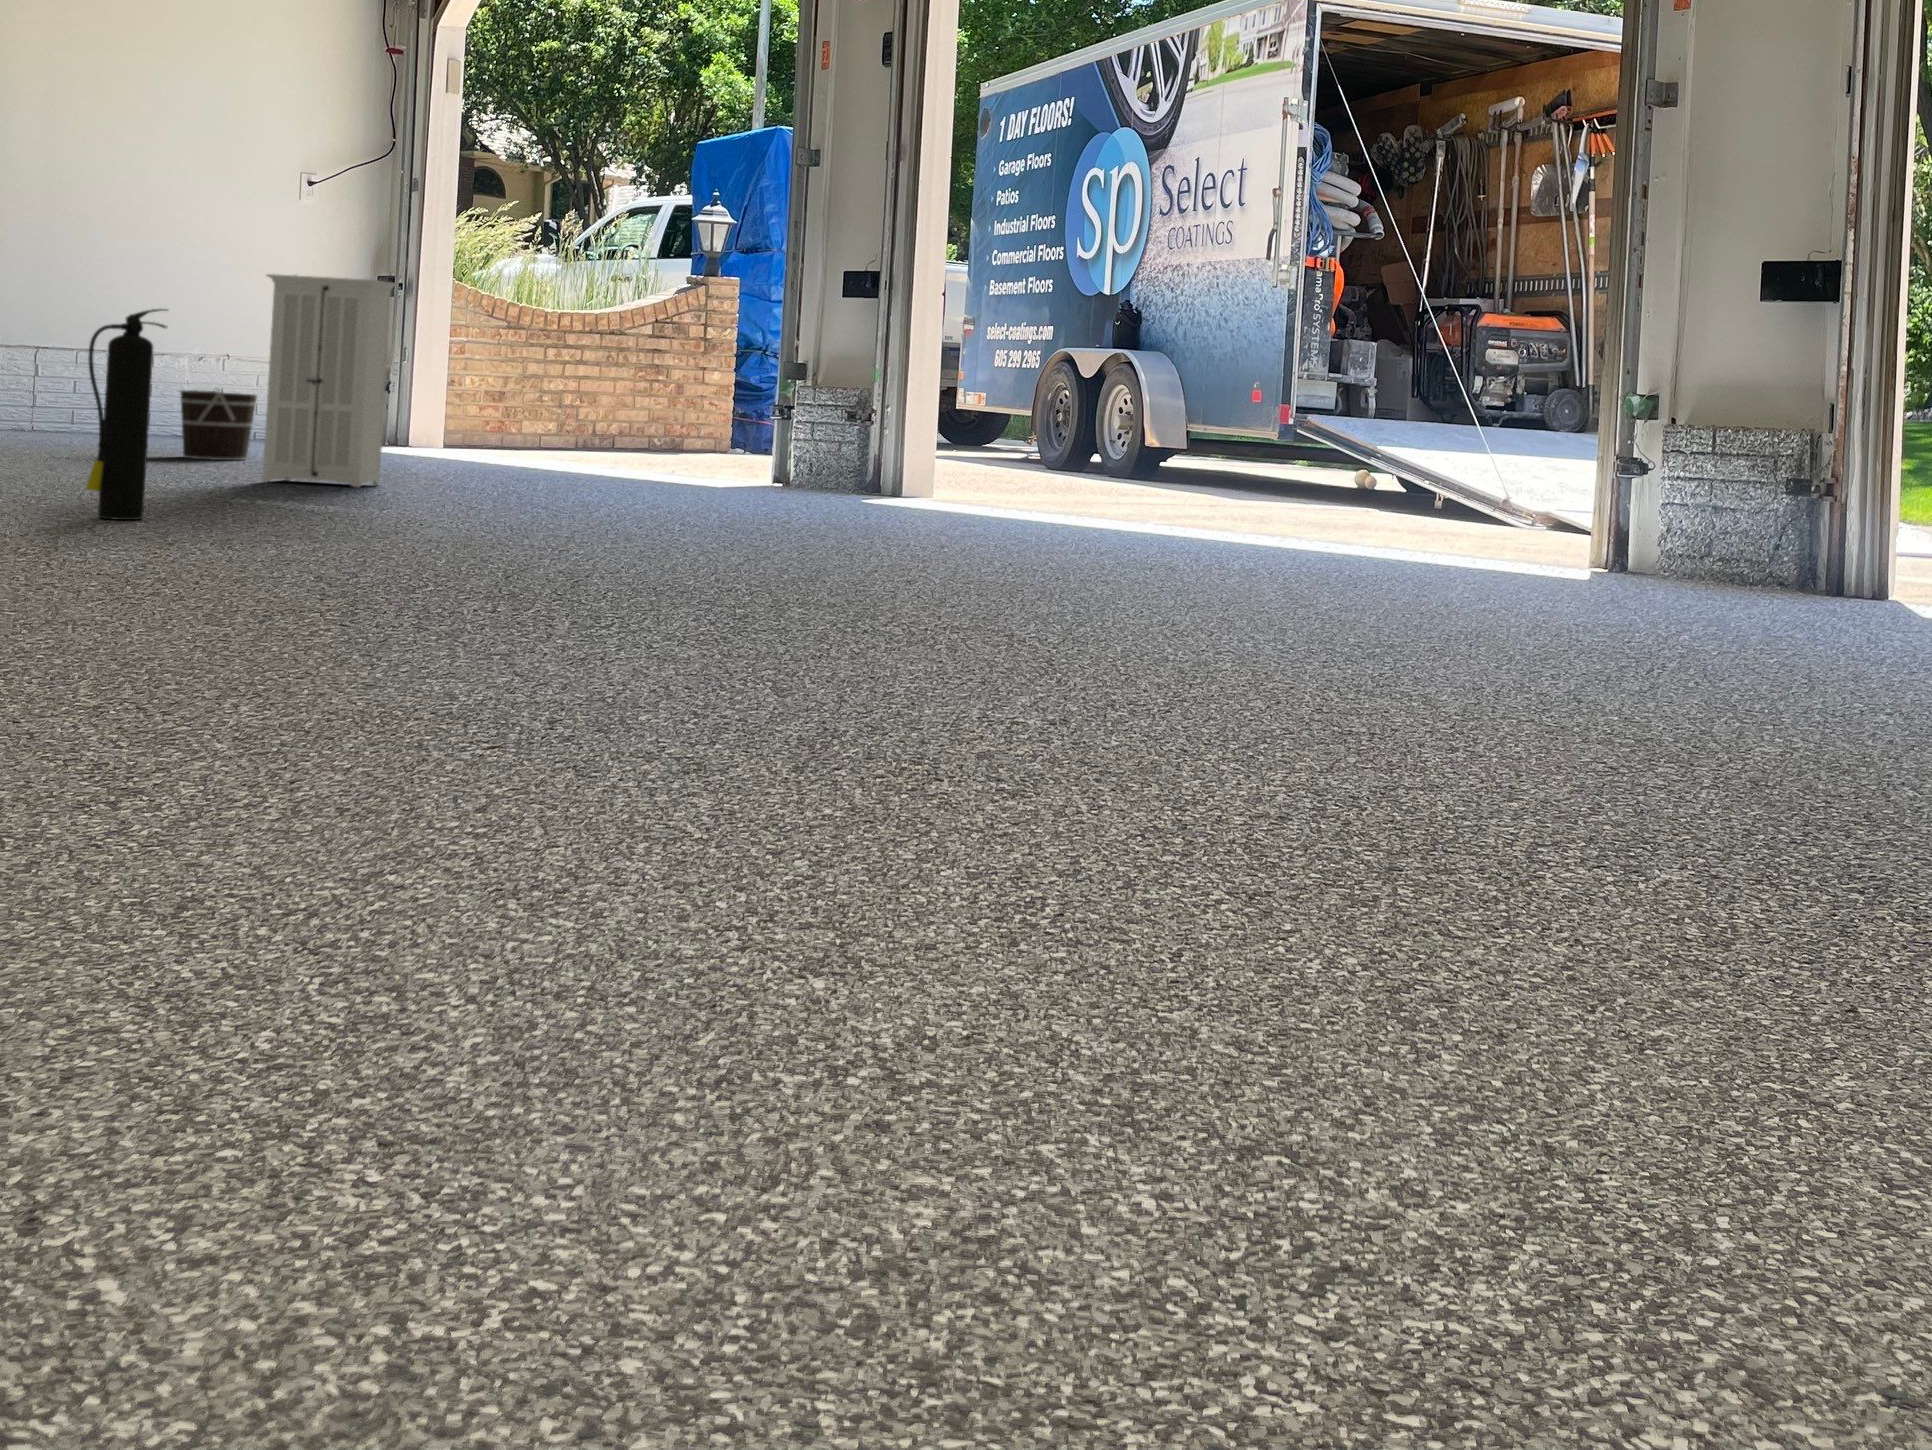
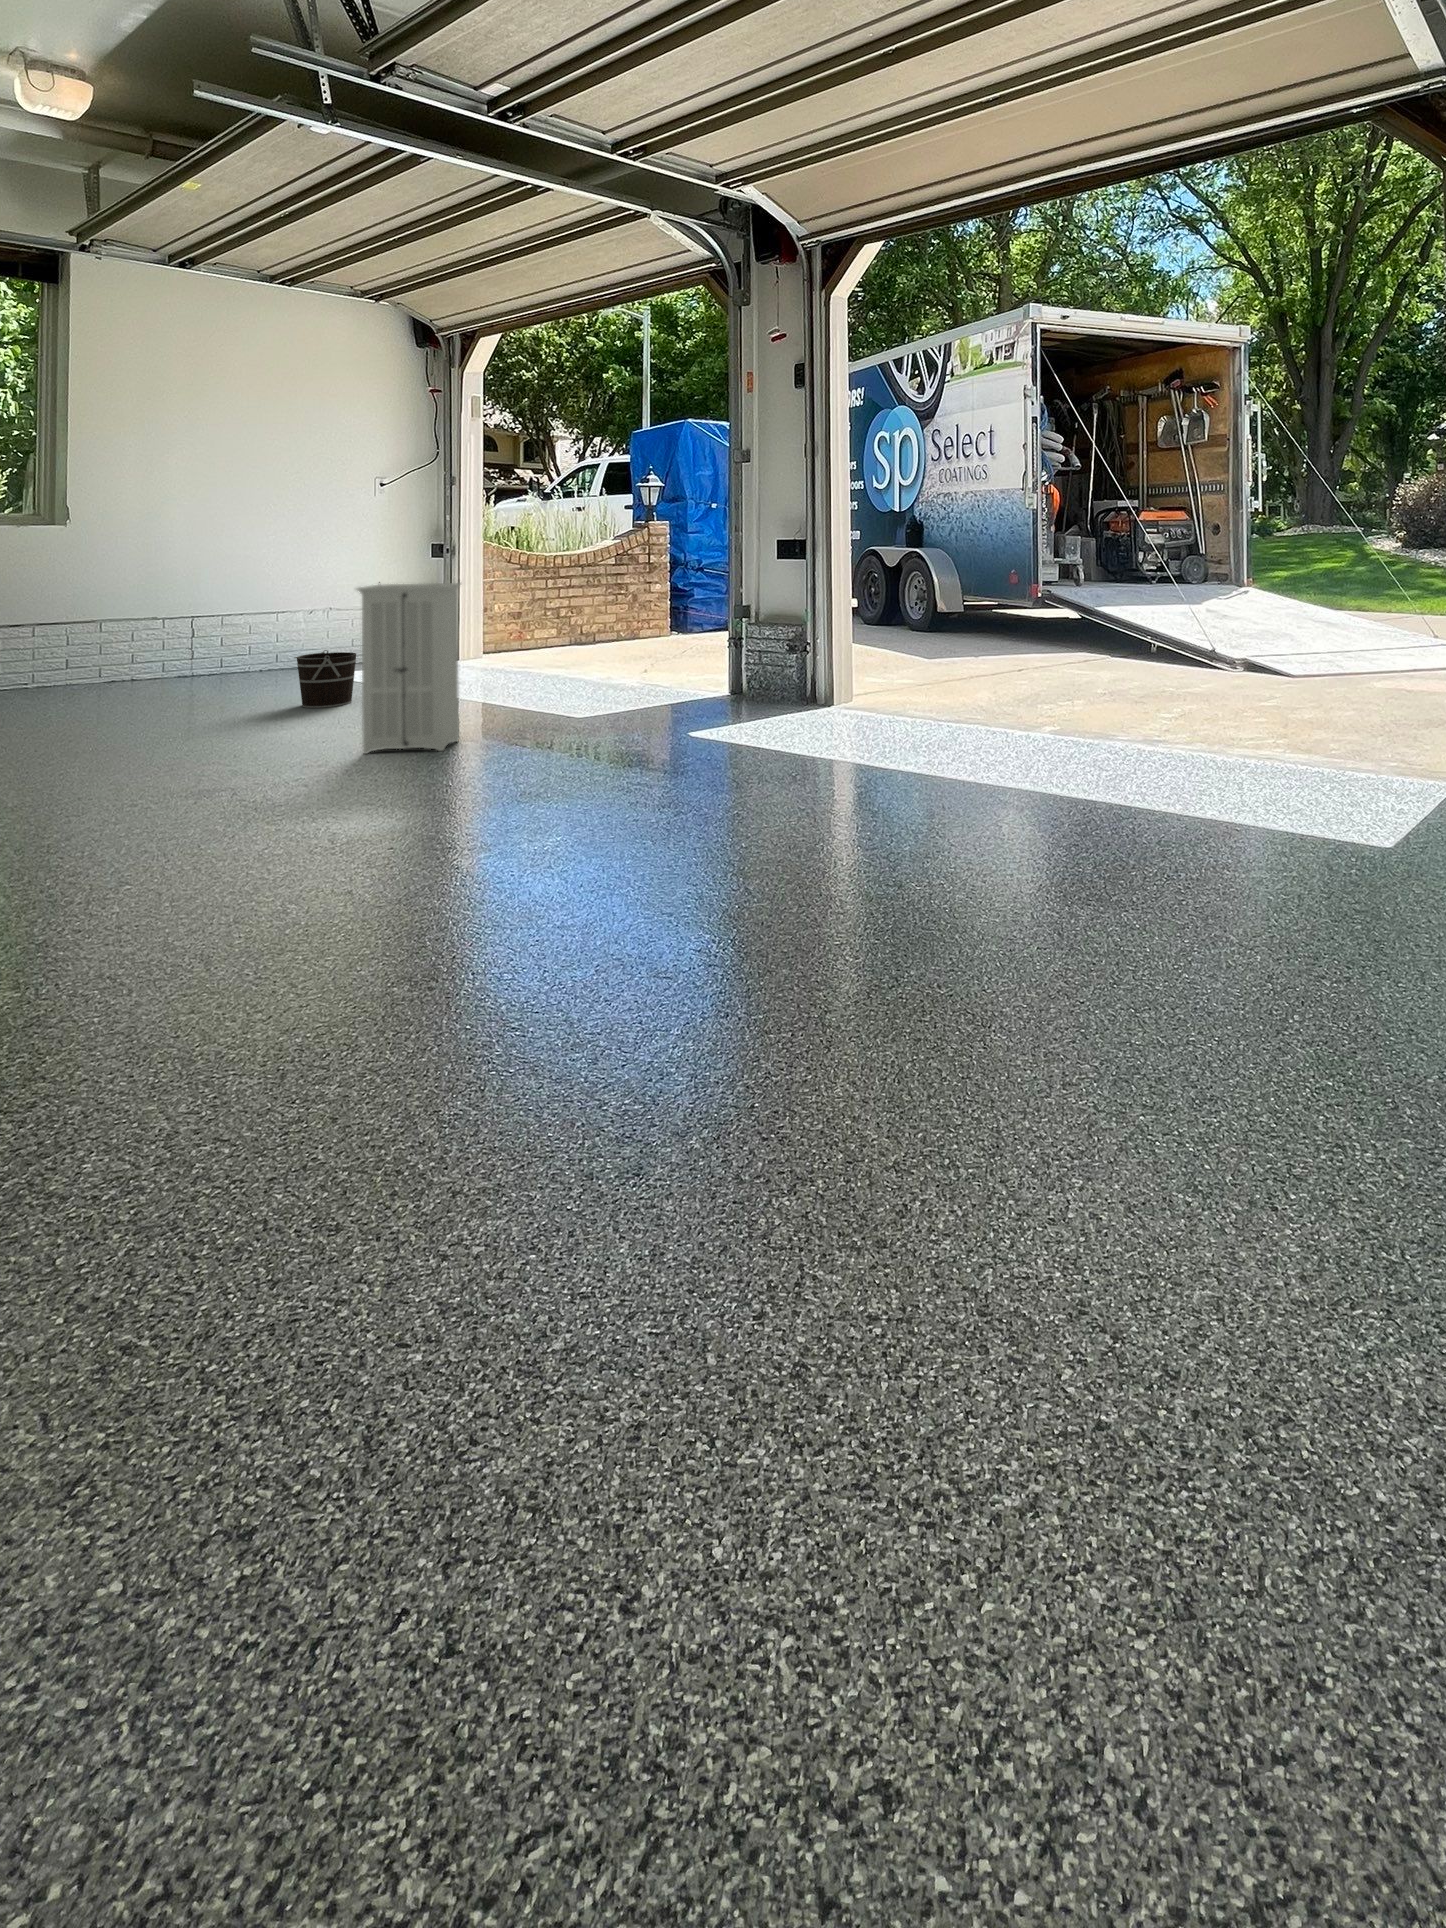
fire extinguisher: present [86,309,167,520] -> none [162,690,250,917]

